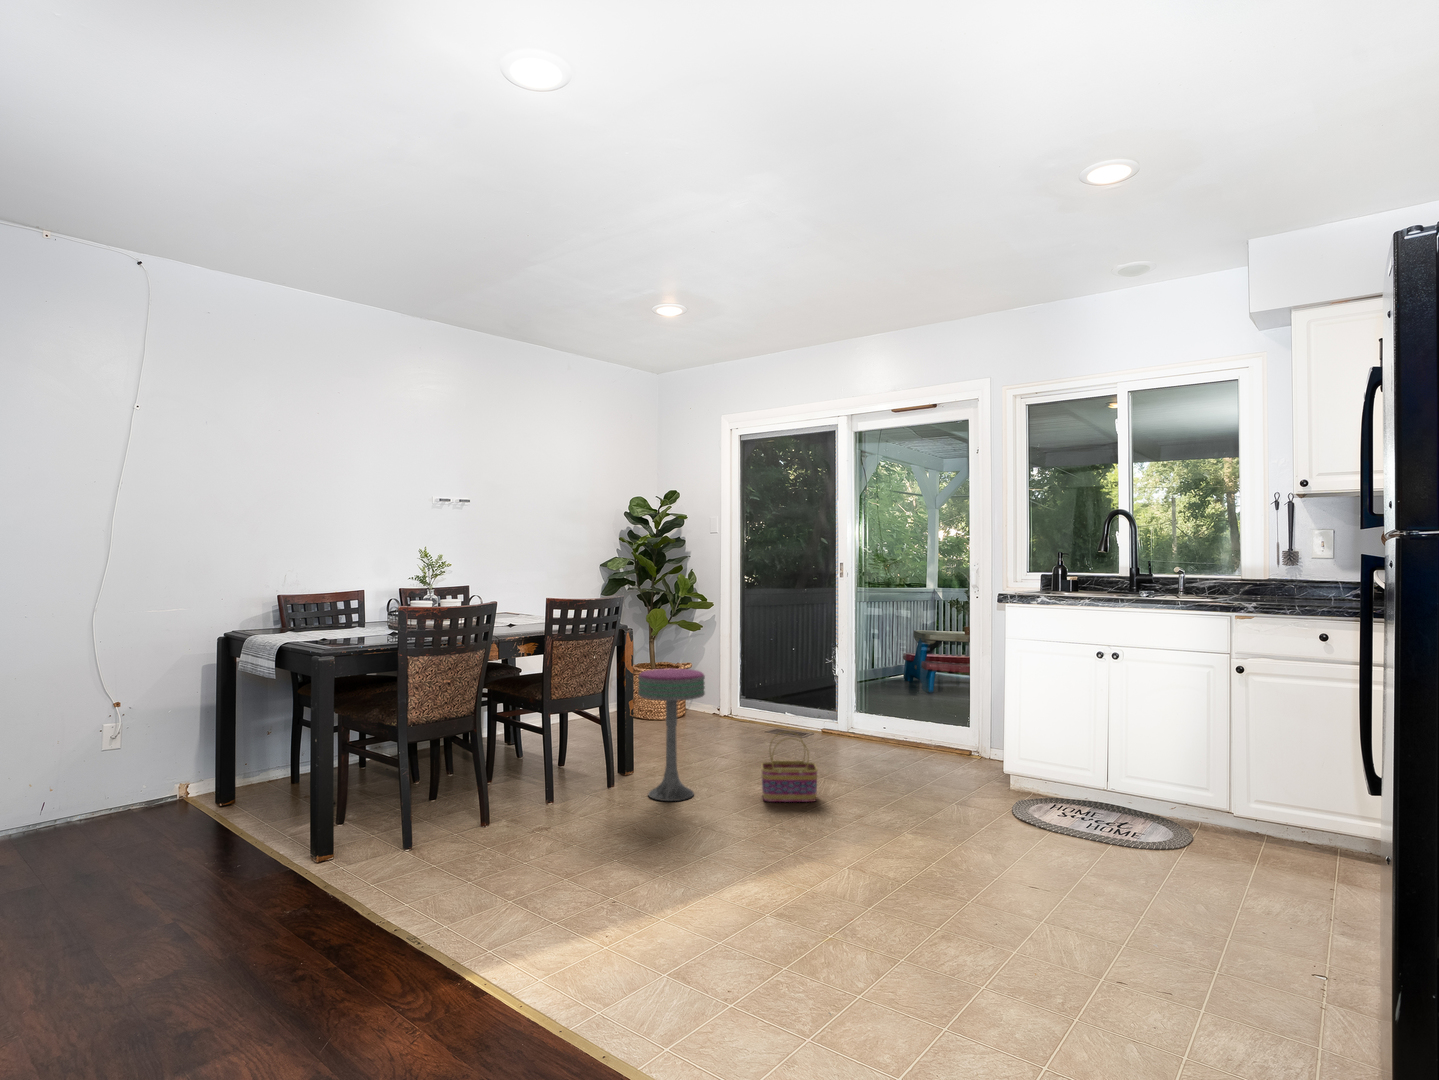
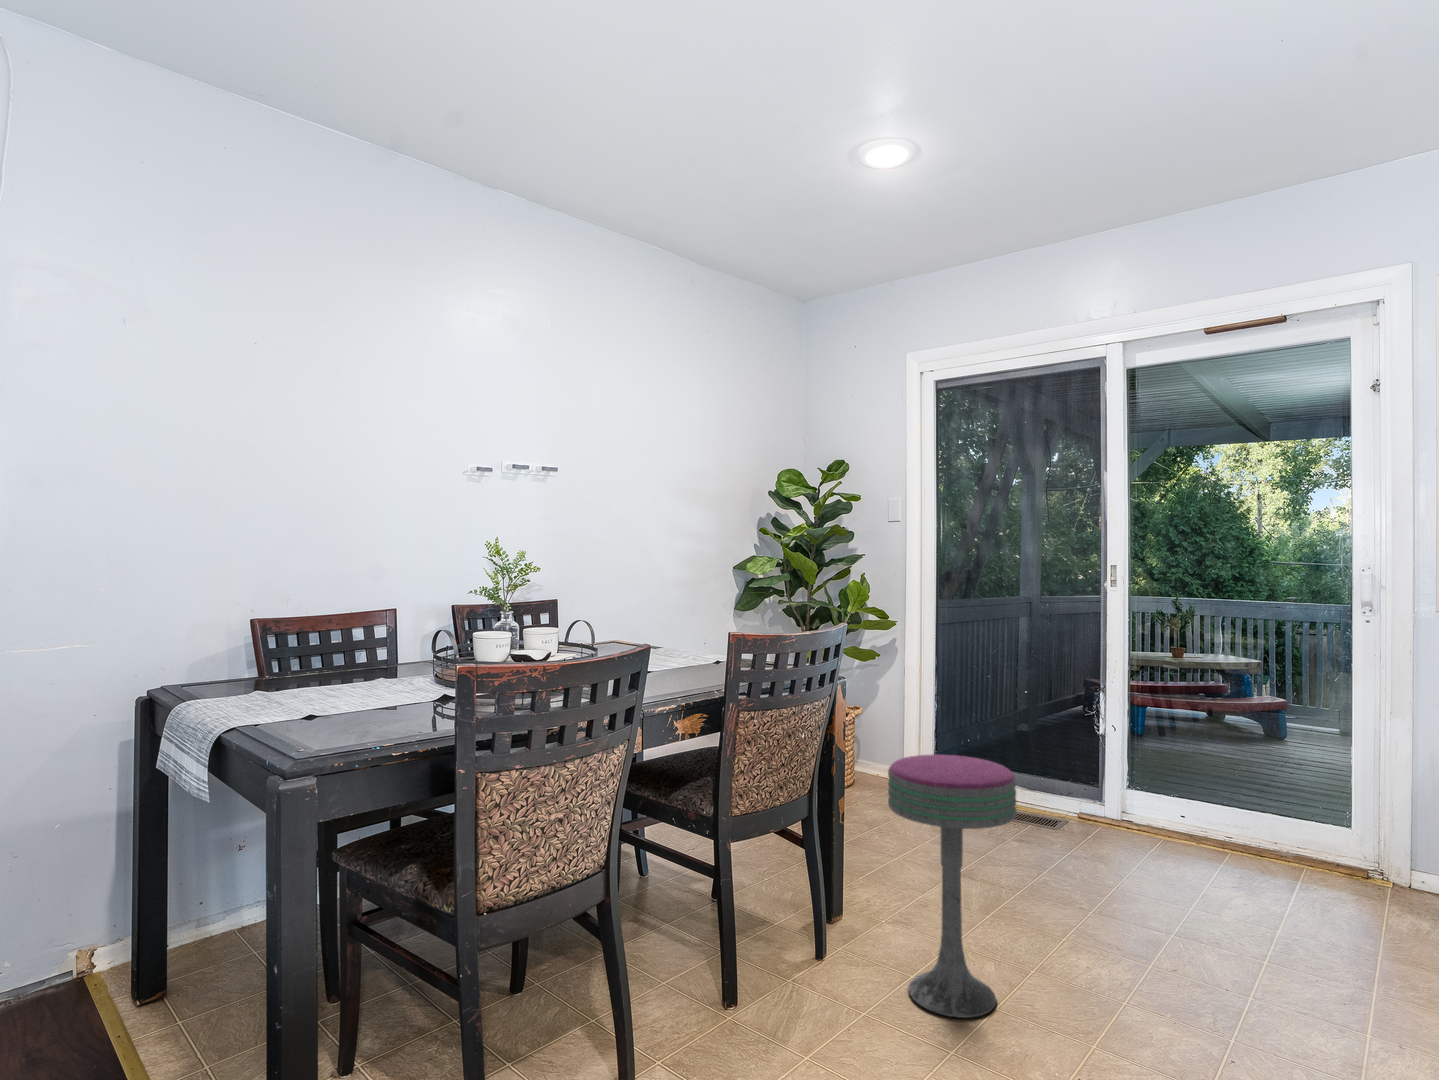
basket: present [761,733,818,802] -> none [1122,880,1253,1029]

